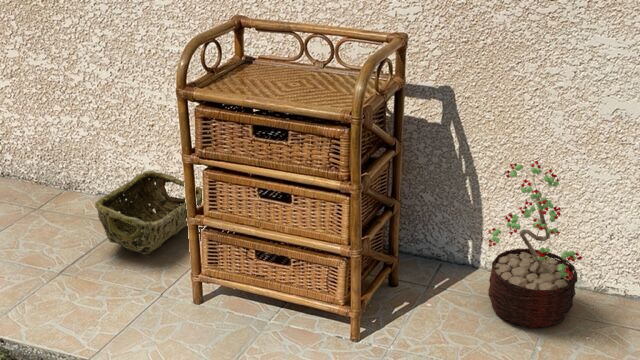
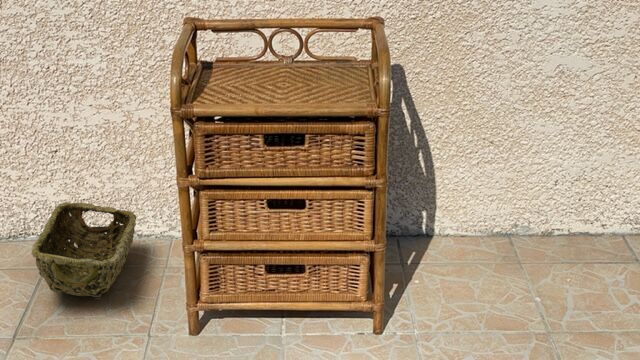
decorative plant: present [488,161,583,328] -> none [451,124,555,282]

